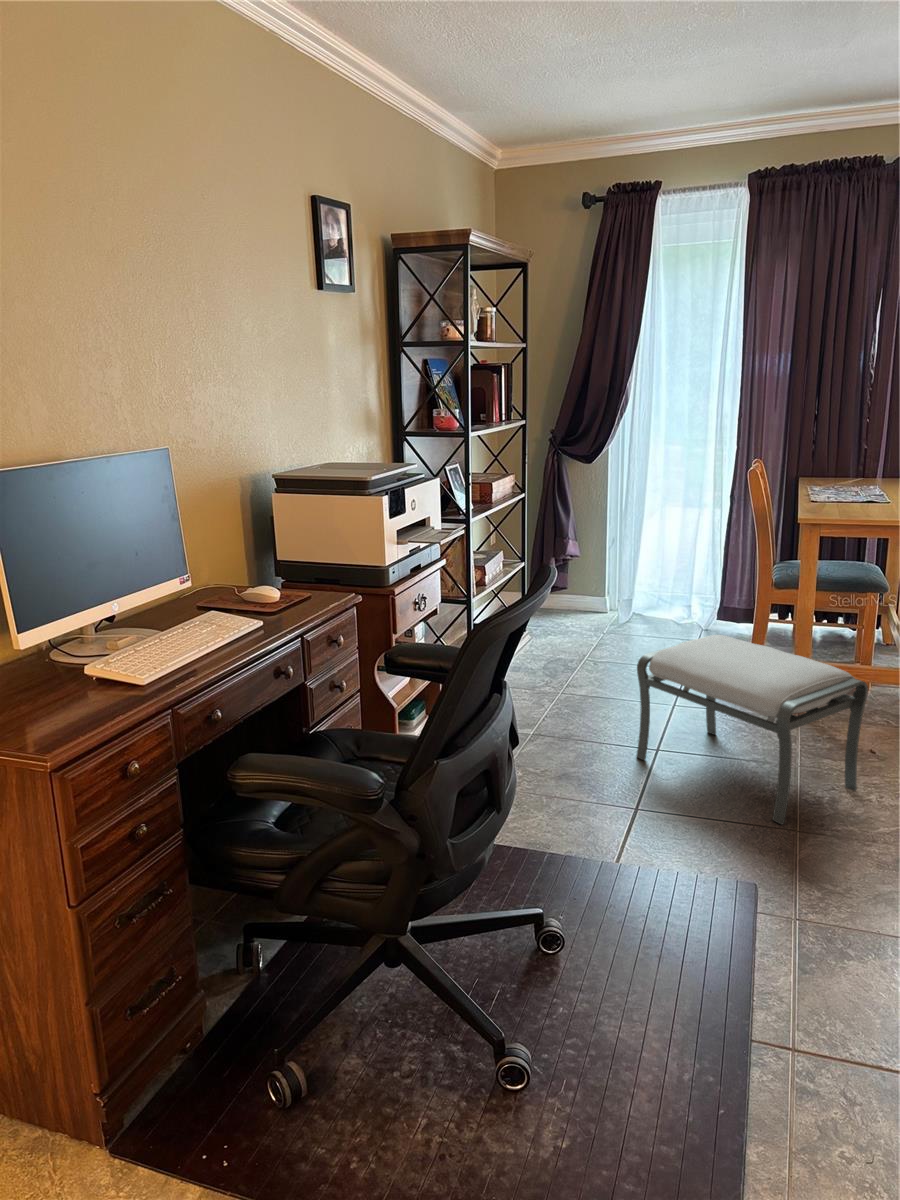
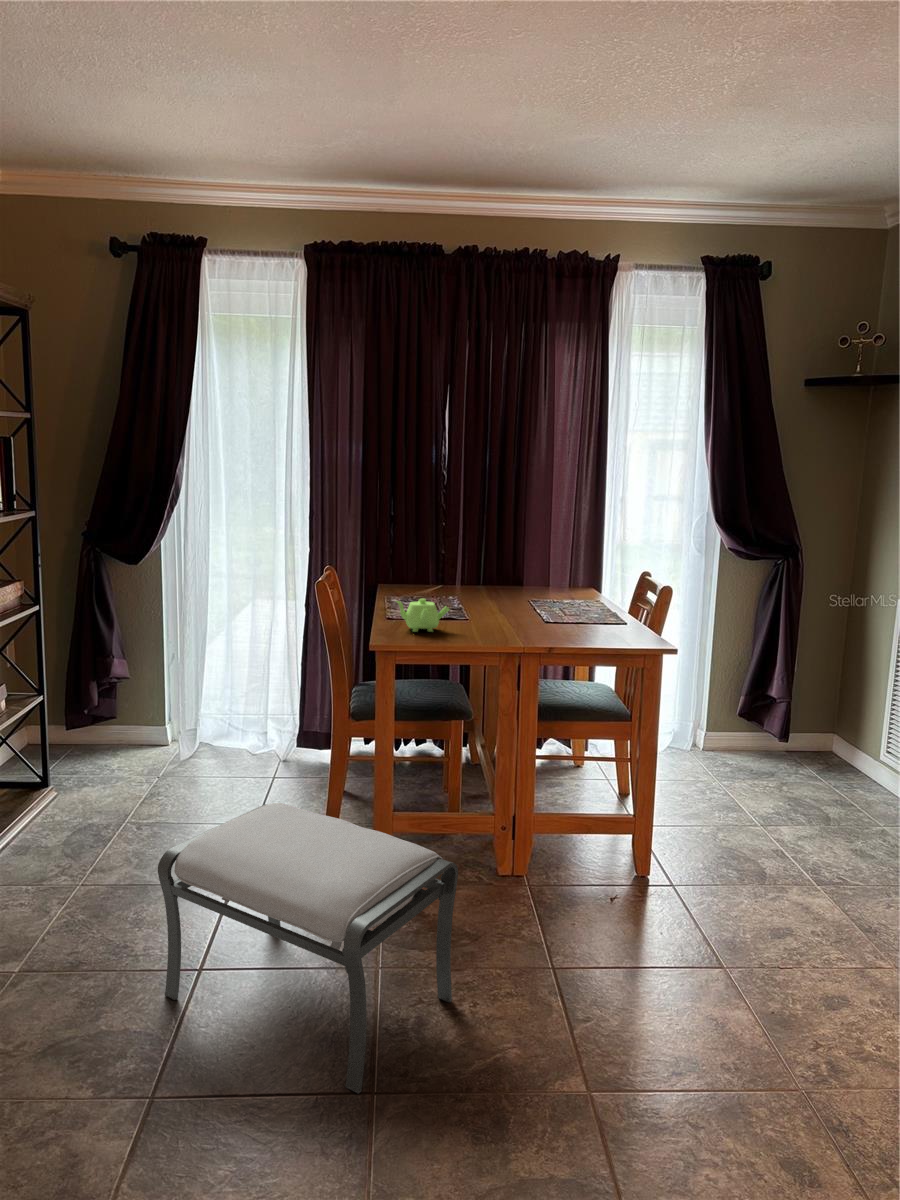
teapot: none [821,485,872,513] -> present [396,599,449,632]

